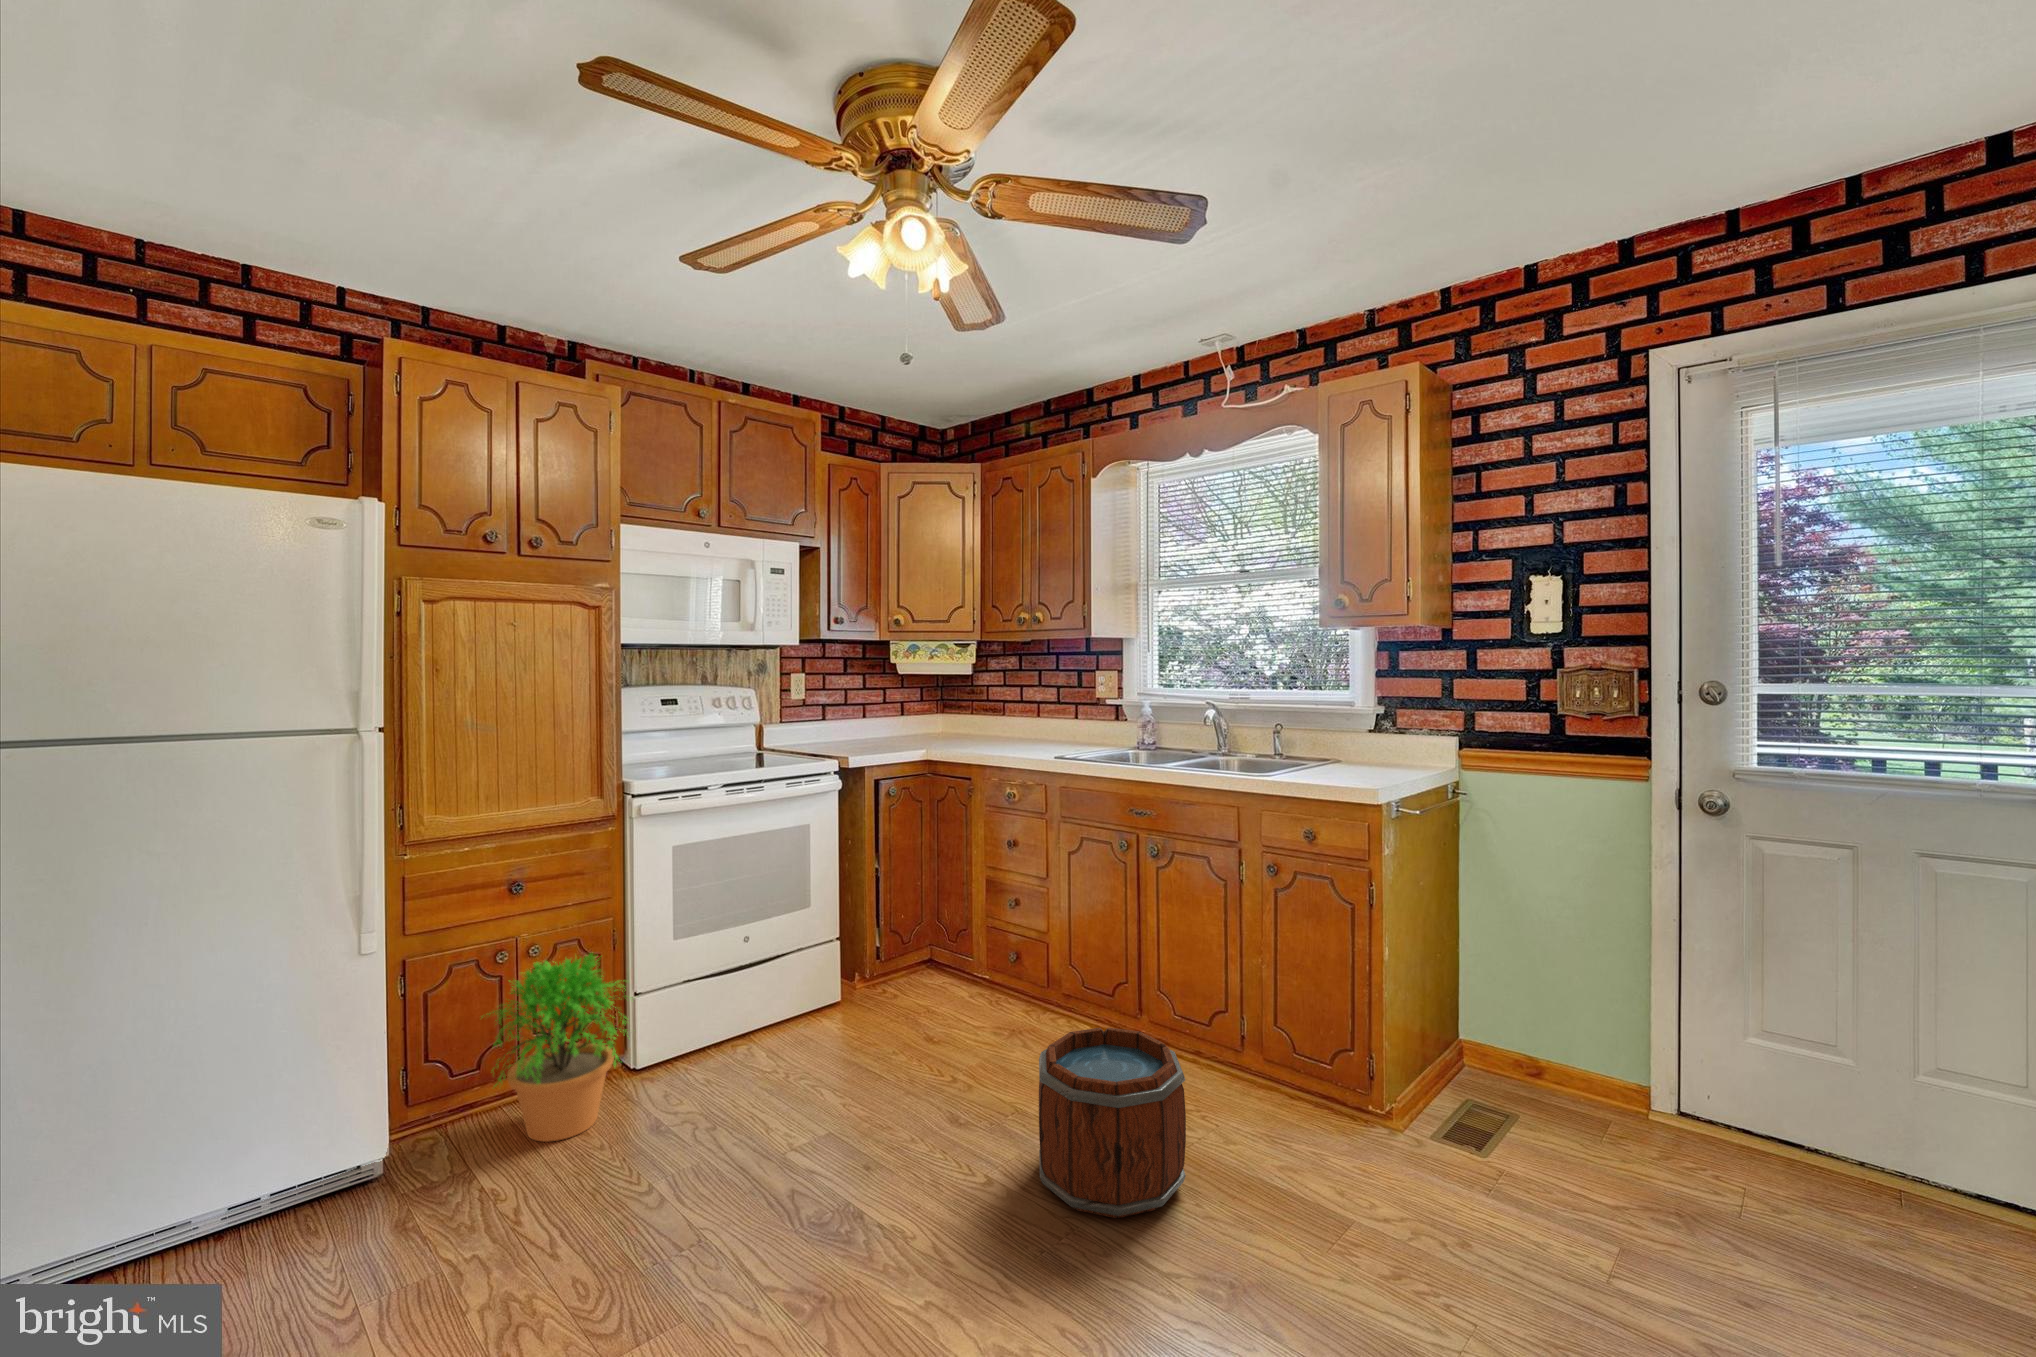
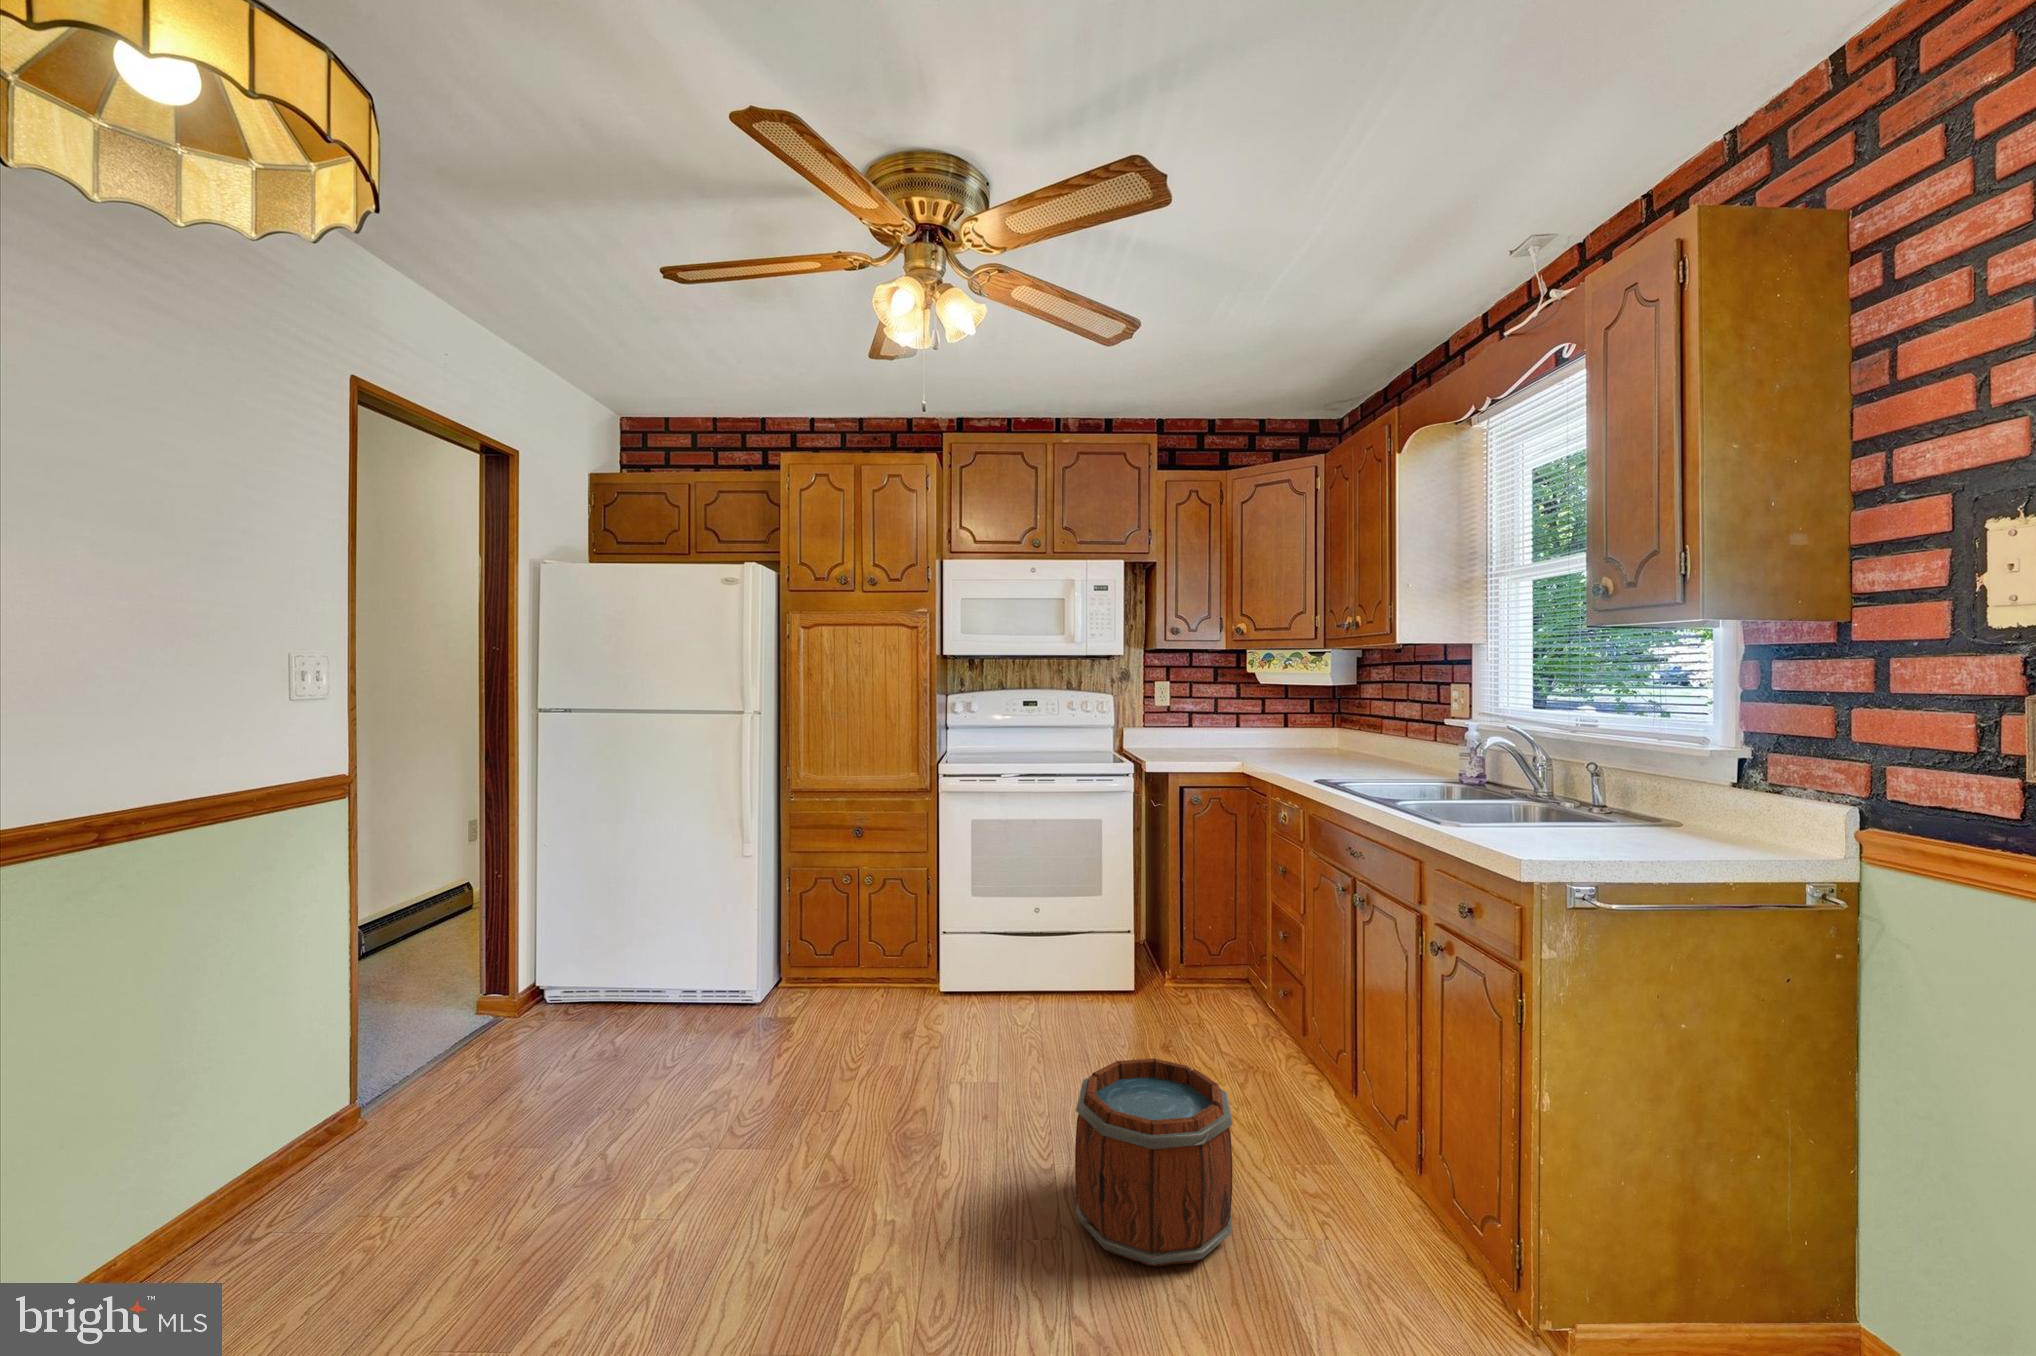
potted plant: present [482,953,632,1142] -> none [828,884,918,1017]

